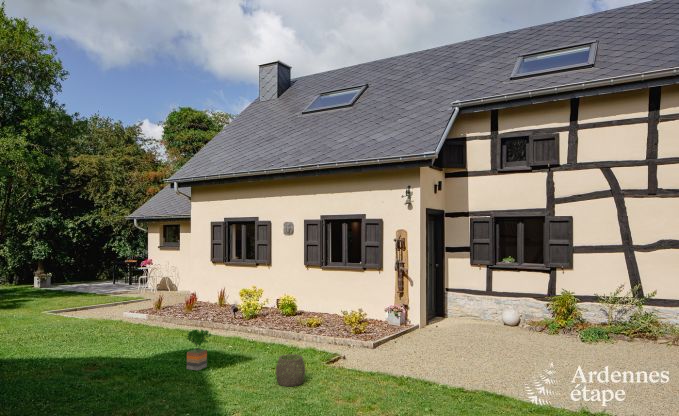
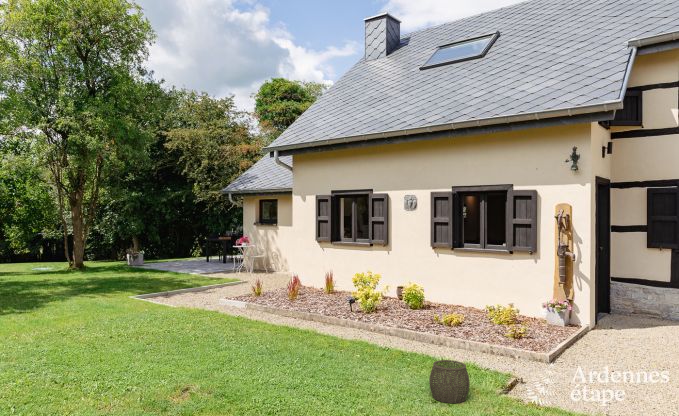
potted tree: present [187,329,211,370] -> none [309,320,340,372]

